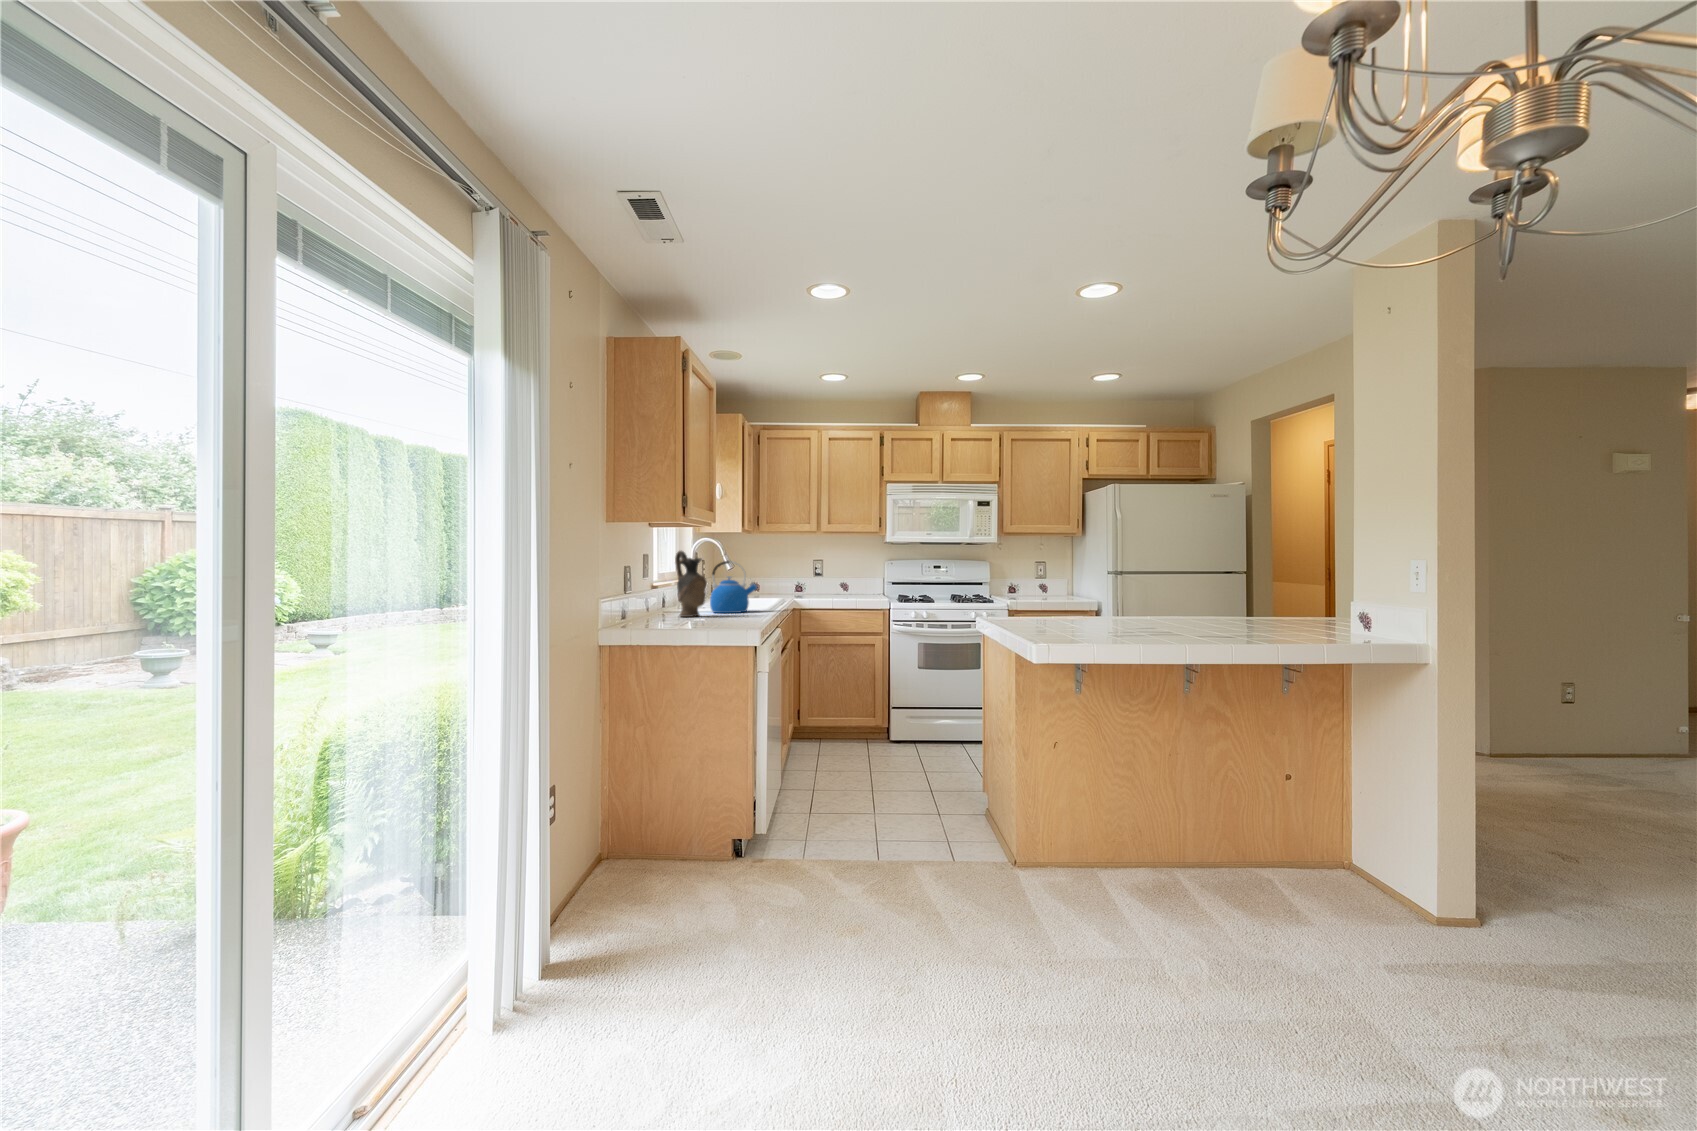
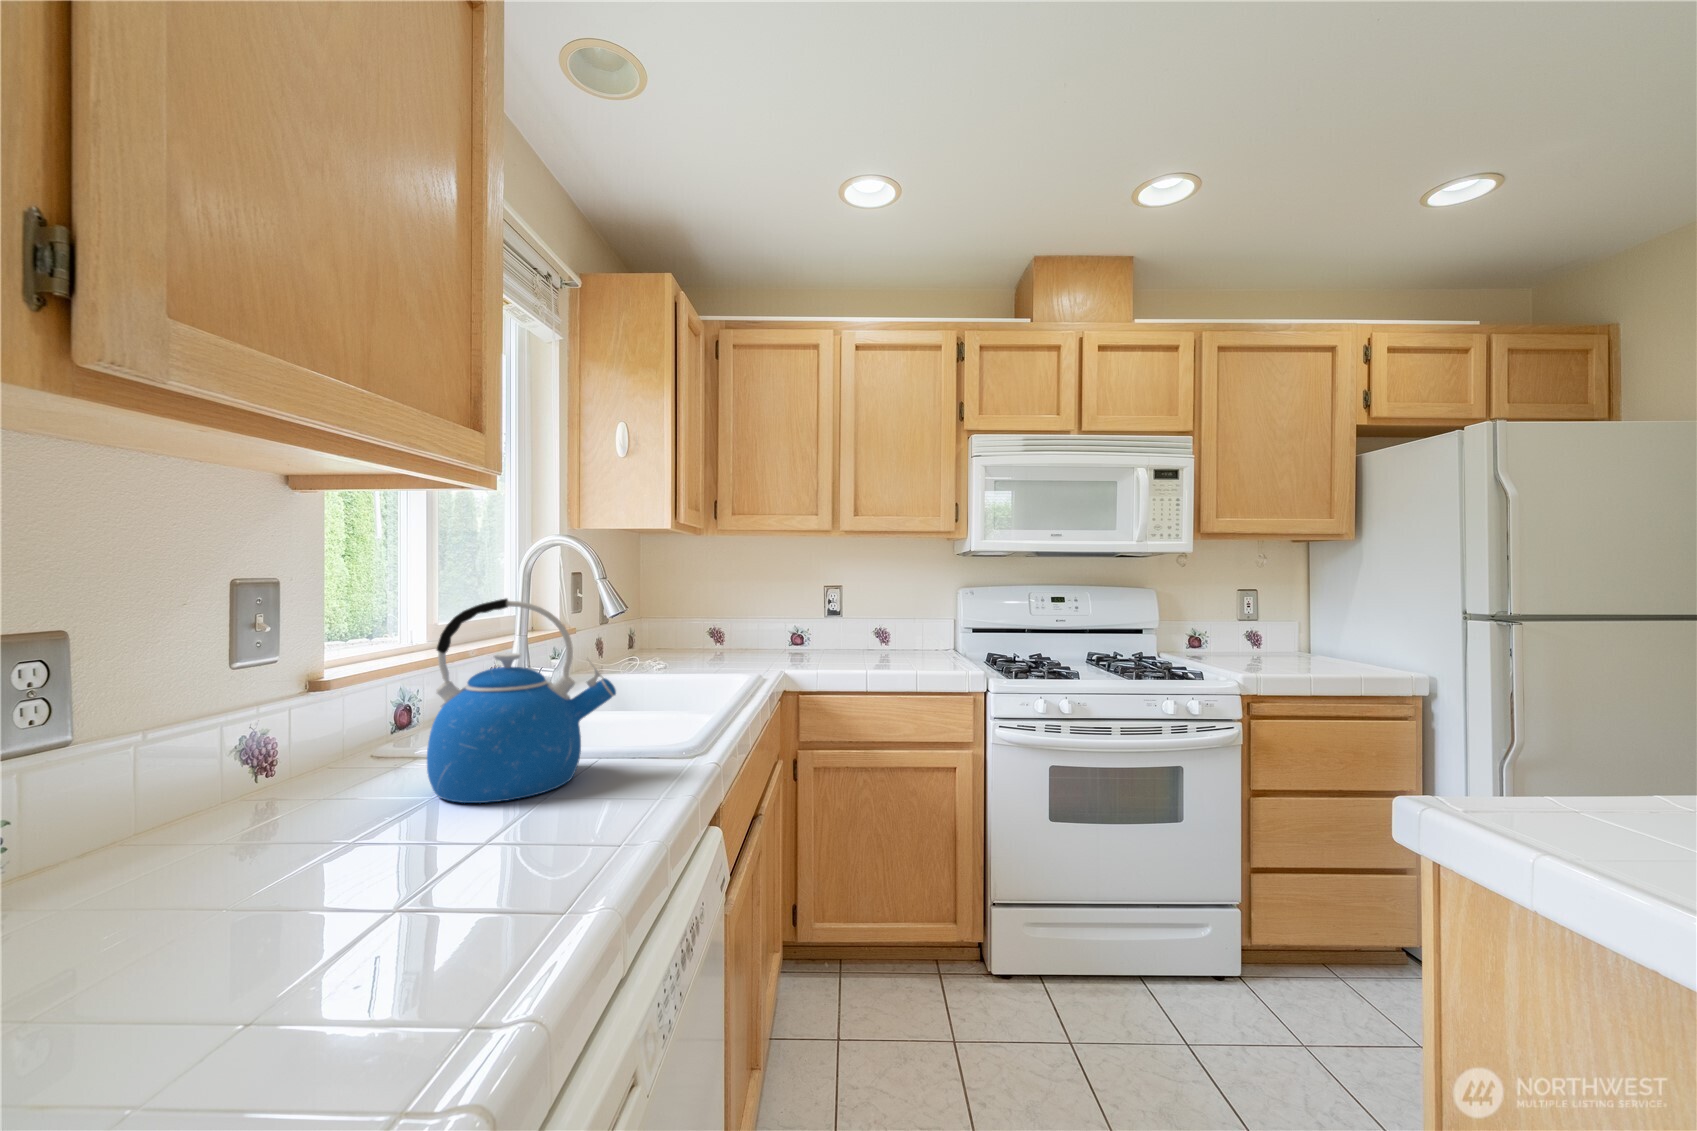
ceramic pitcher: present [675,551,707,617] -> none [156,560,327,882]

